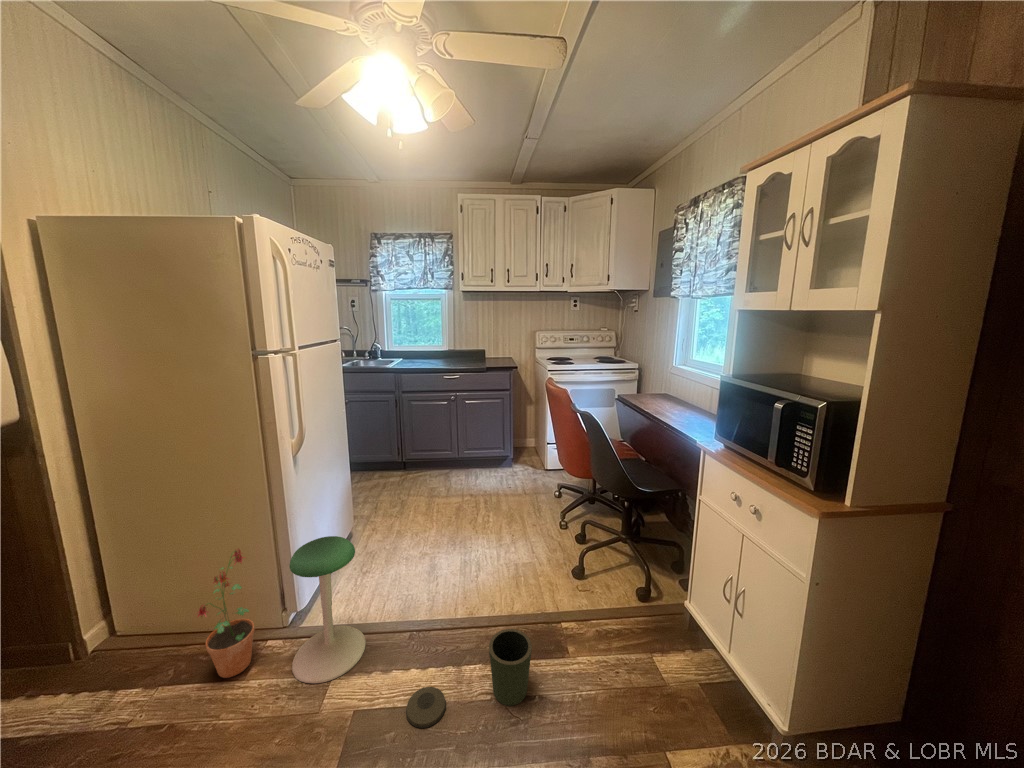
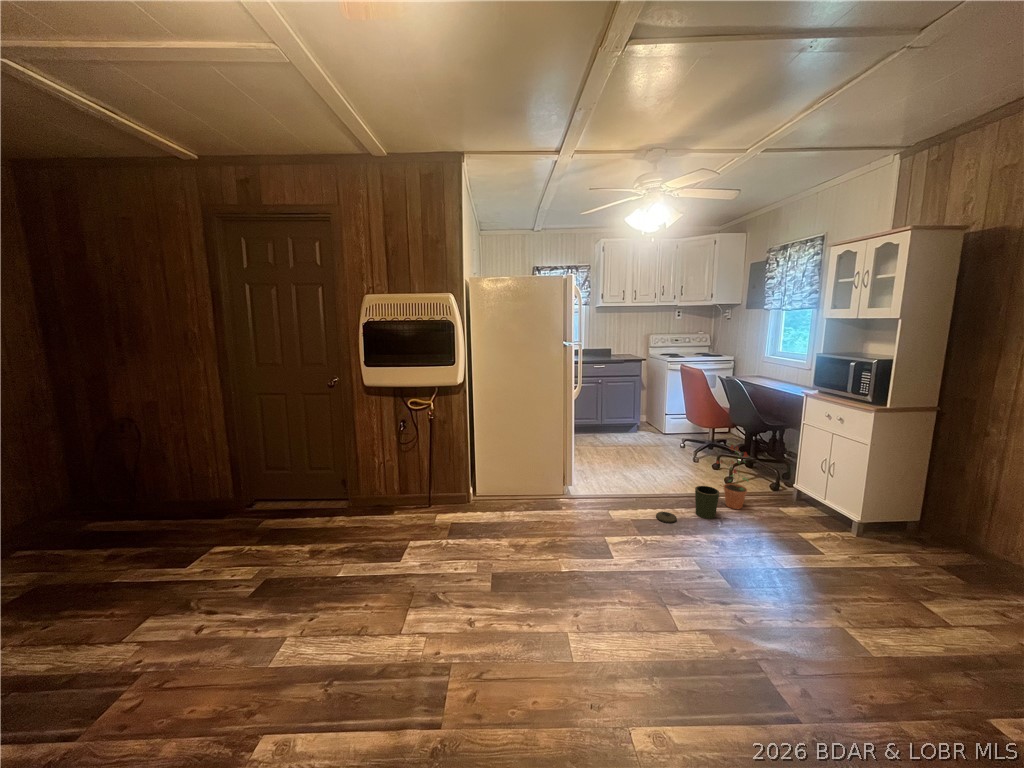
stool: present [289,536,366,683] -> none [581,441,617,510]
potted plant: present [198,548,255,678] -> present [717,445,748,509]

